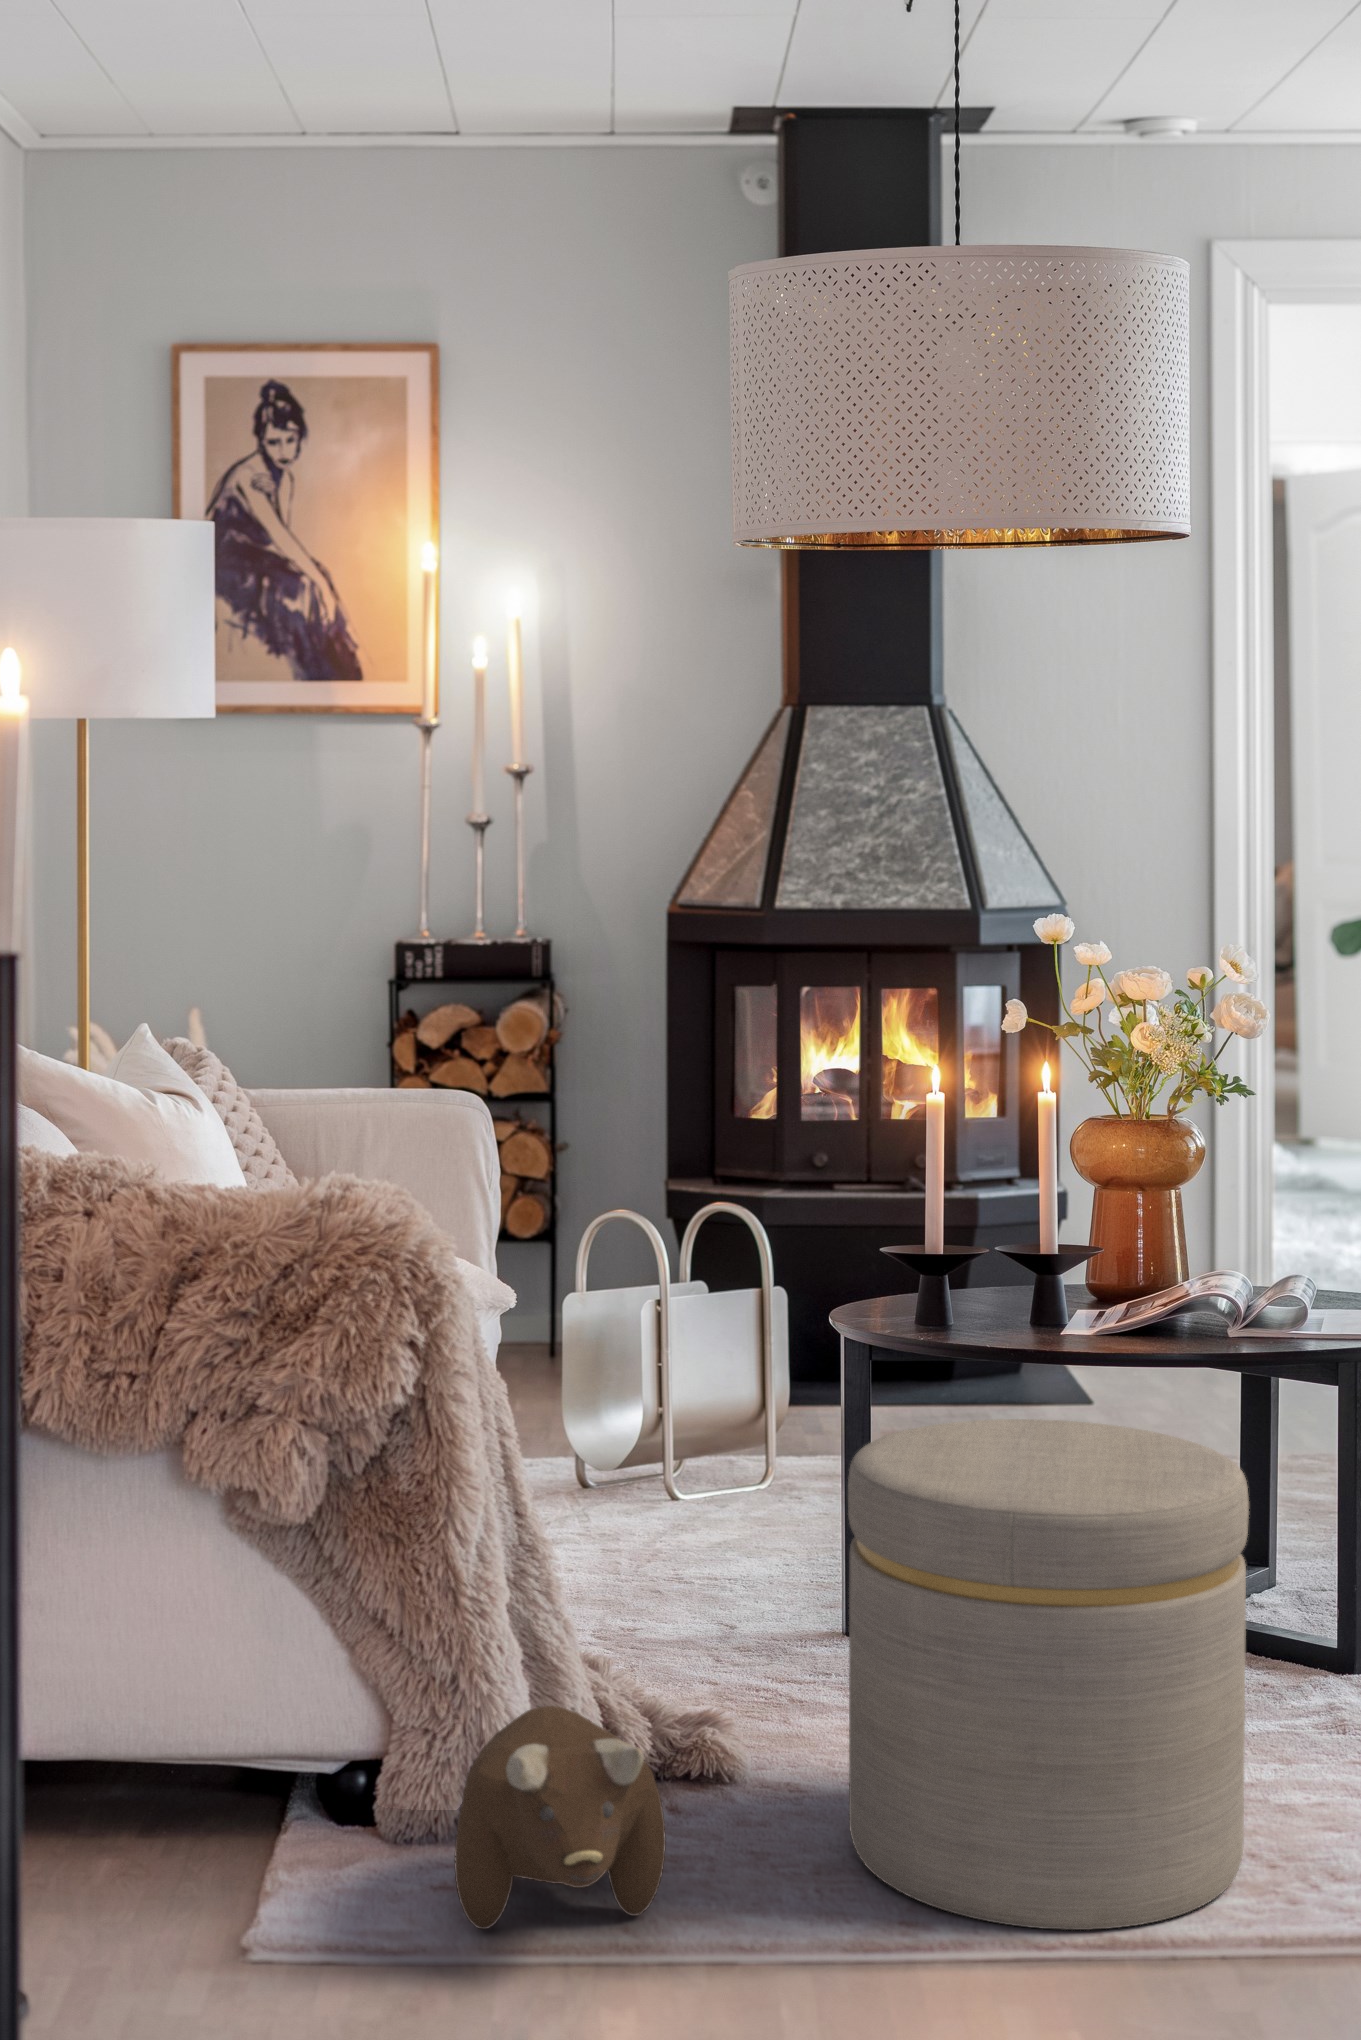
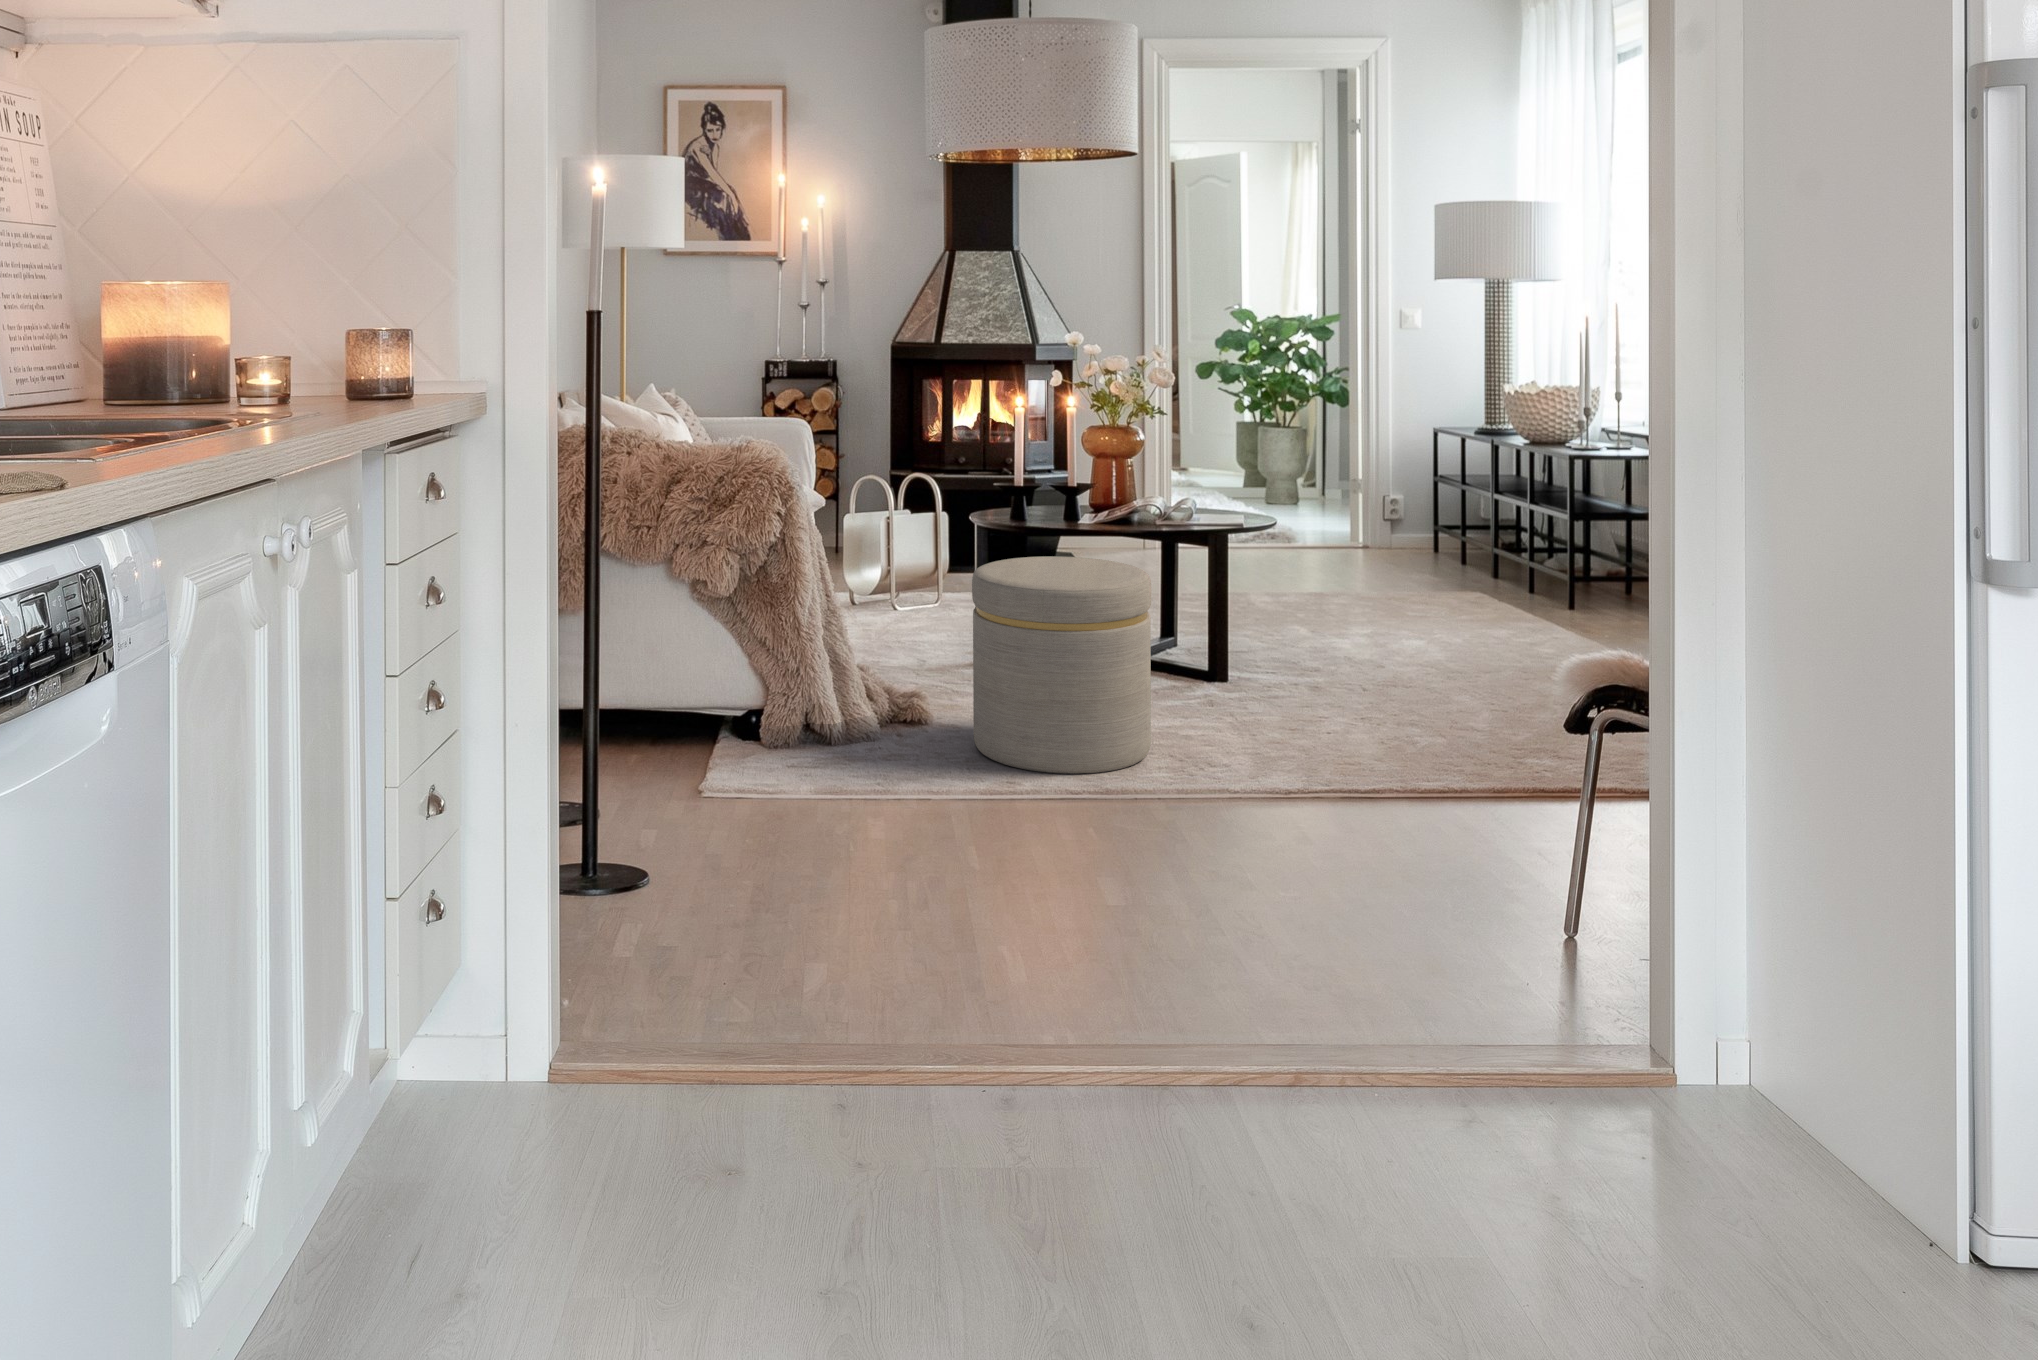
plush toy: present [454,1706,666,1929] -> none [800,678,892,772]

